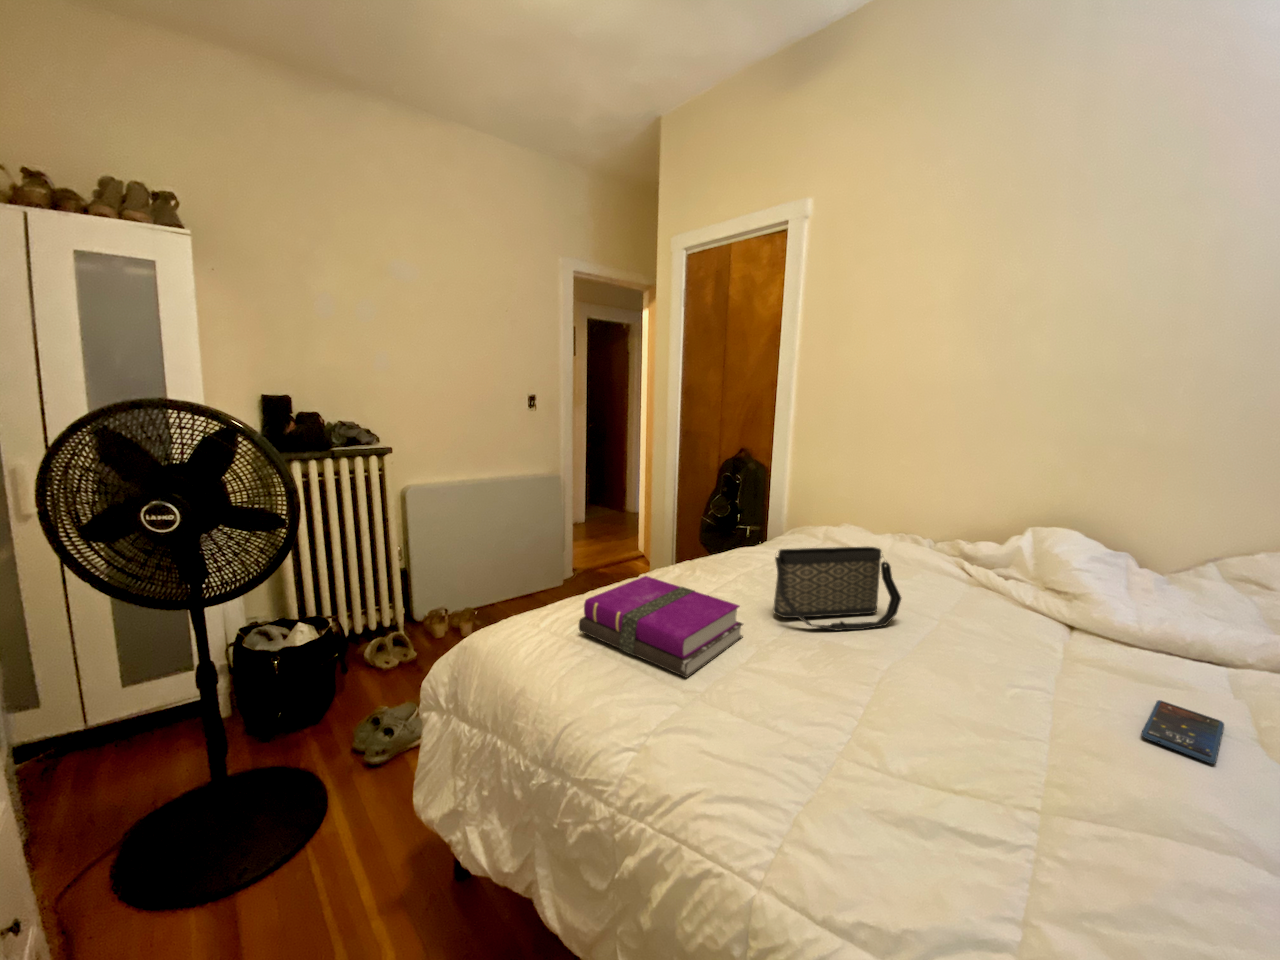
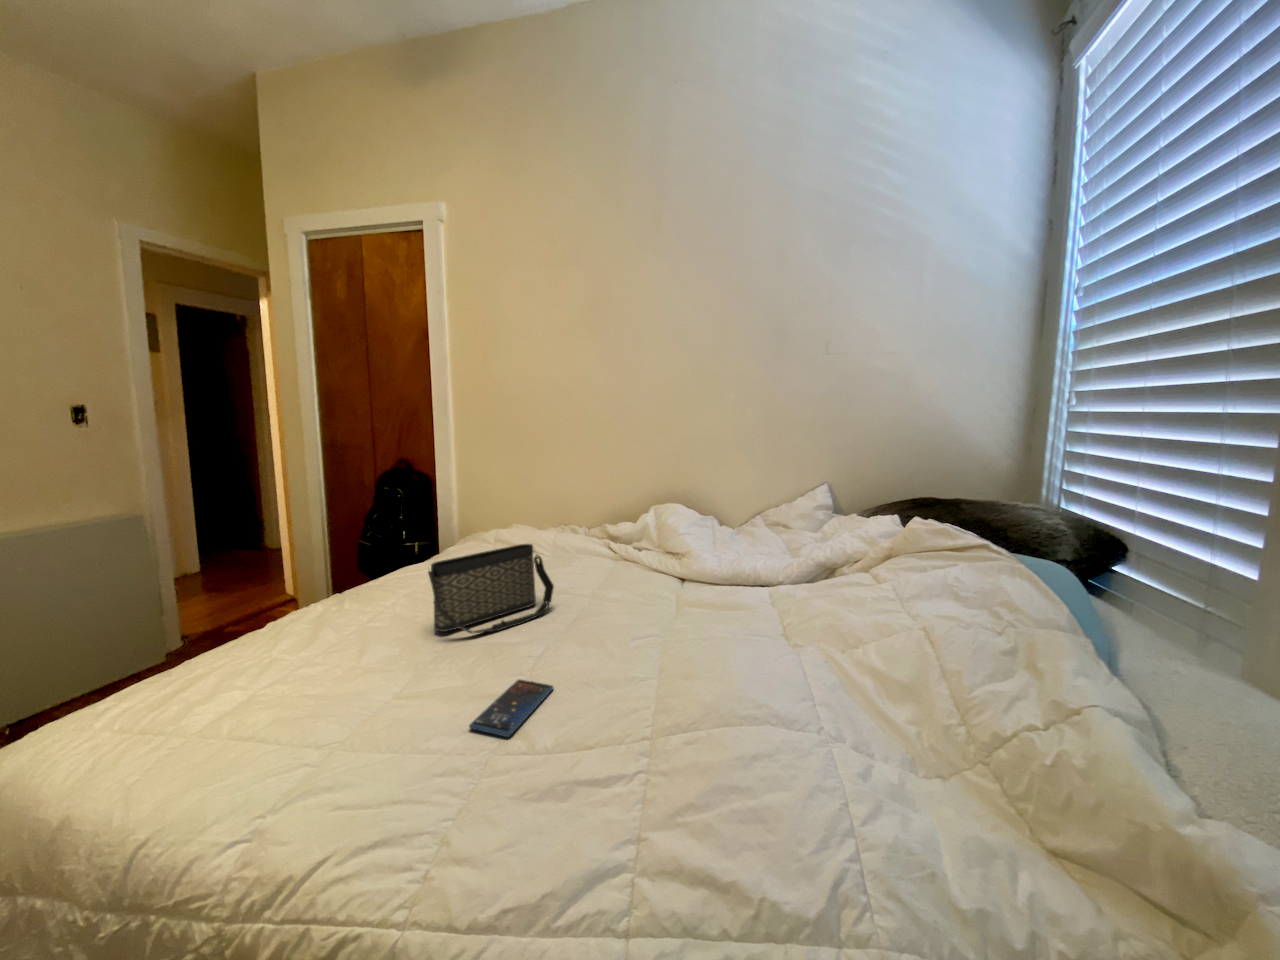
notebook: present [579,576,743,678] -> none [161,625,398,731]
smartphone: present [1142,700,1224,764] -> present [469,679,554,737]

